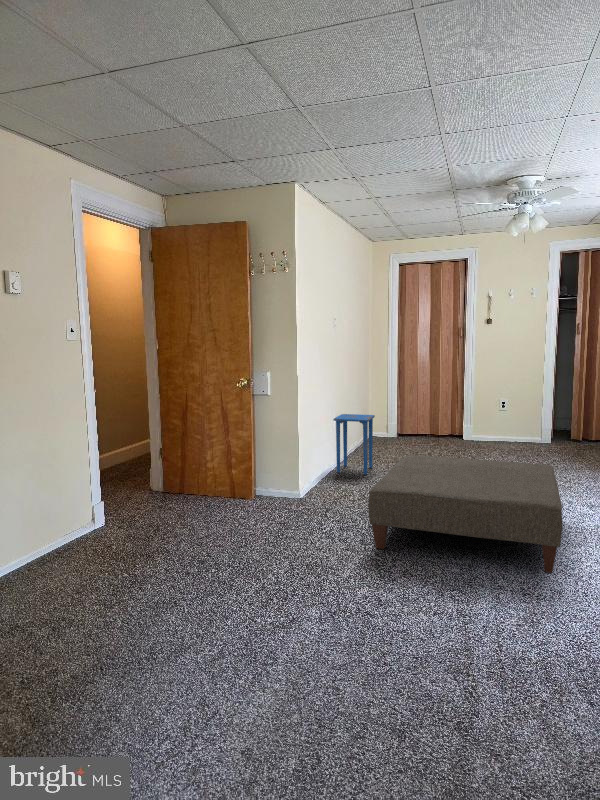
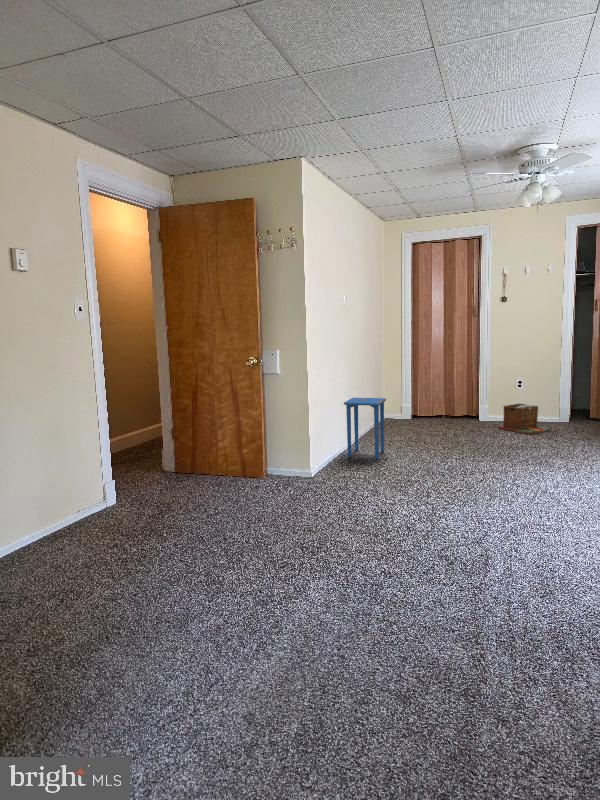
laundry basket: none [483,422,533,453] -> present [498,404,550,435]
ottoman: present [368,455,563,573] -> none [378,440,579,562]

